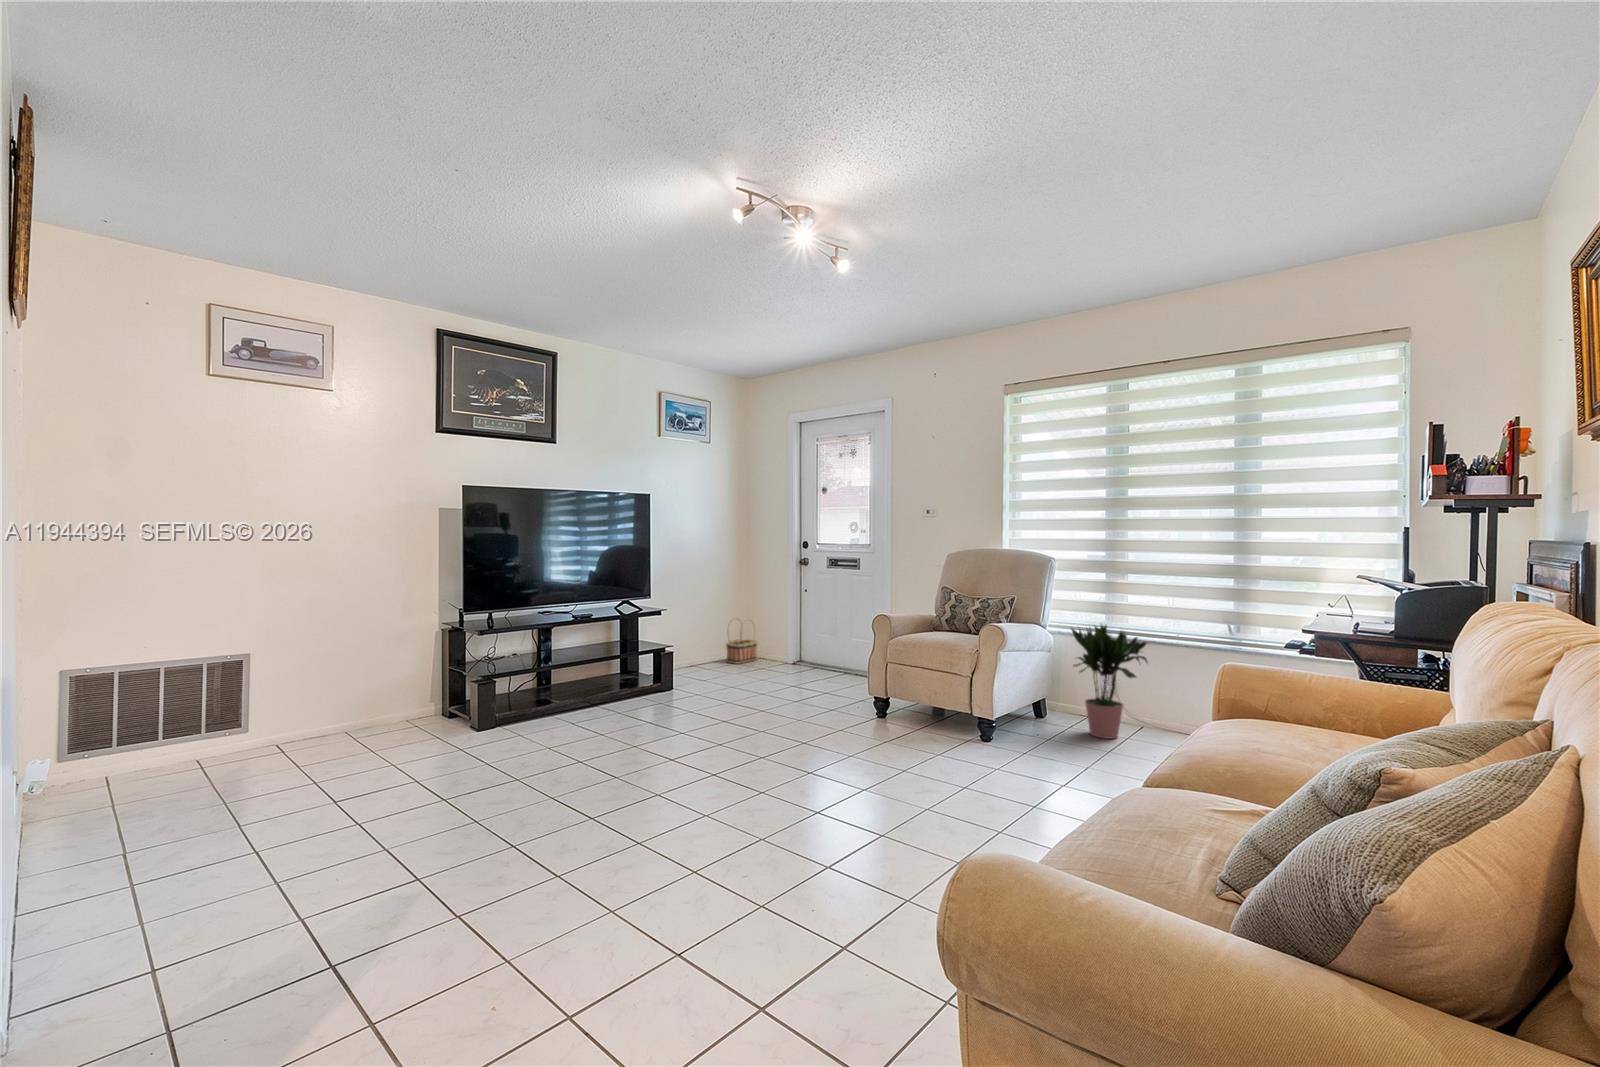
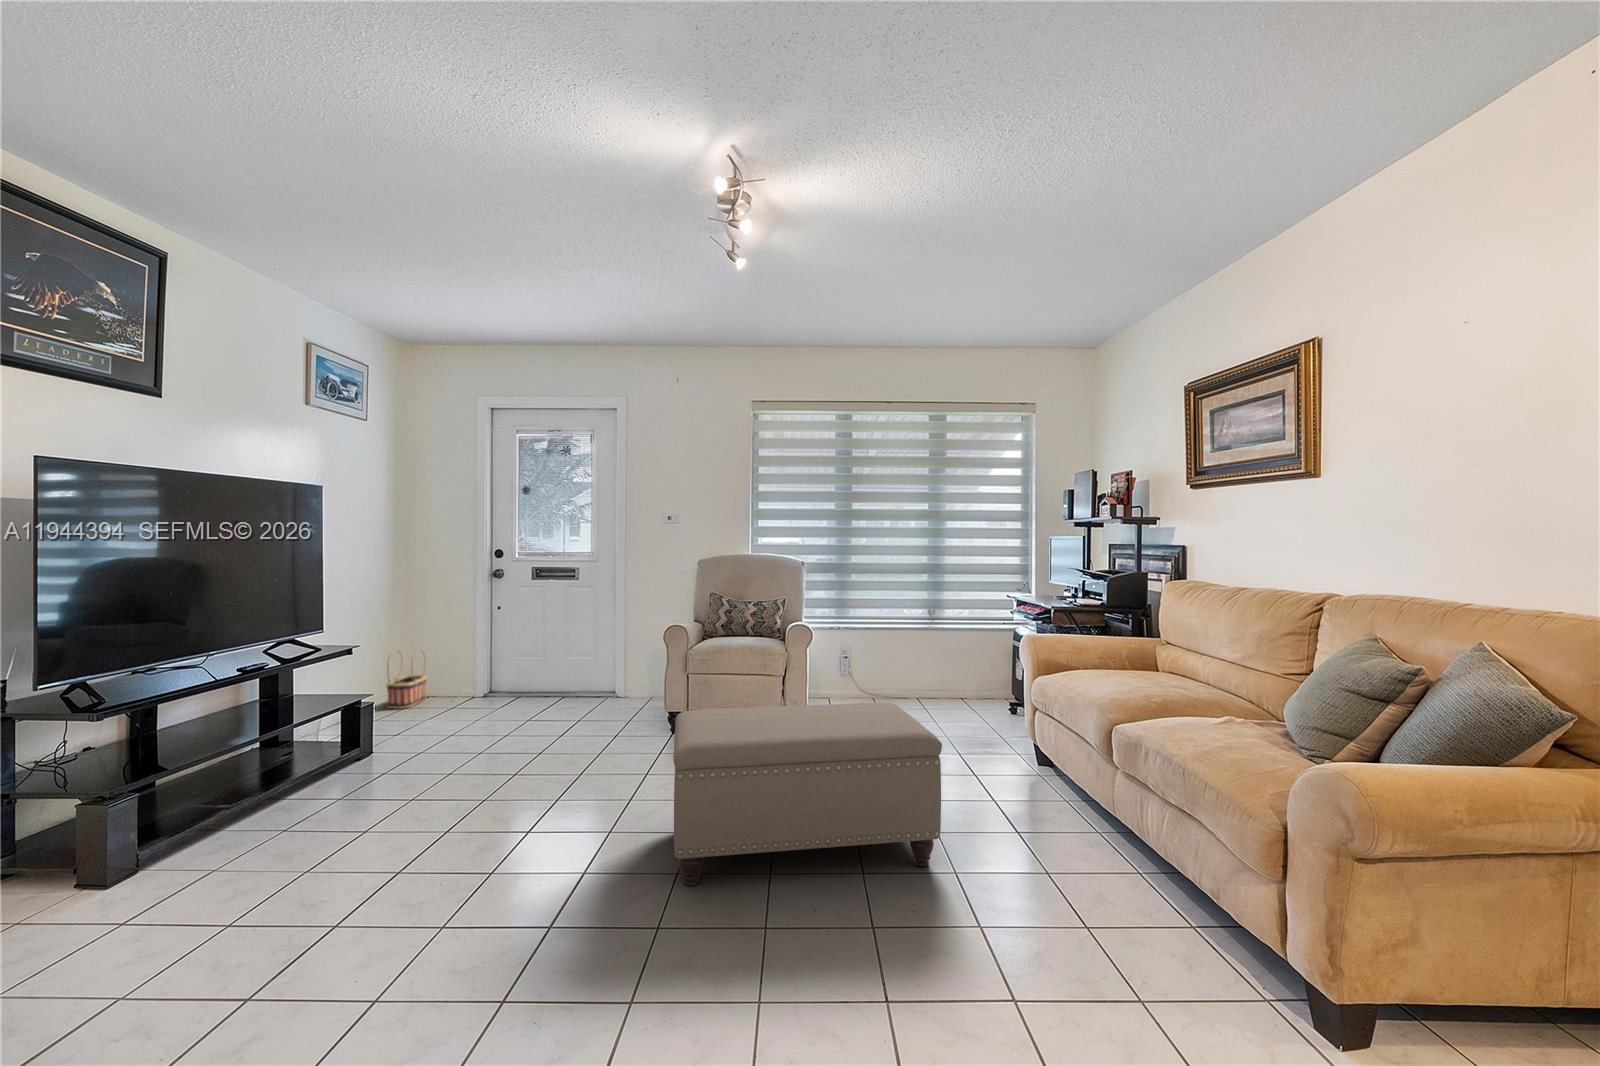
potted plant: present [1072,625,1147,739] -> none [831,614,899,712]
ottoman: none [683,683,953,879] -> present [673,703,942,886]

